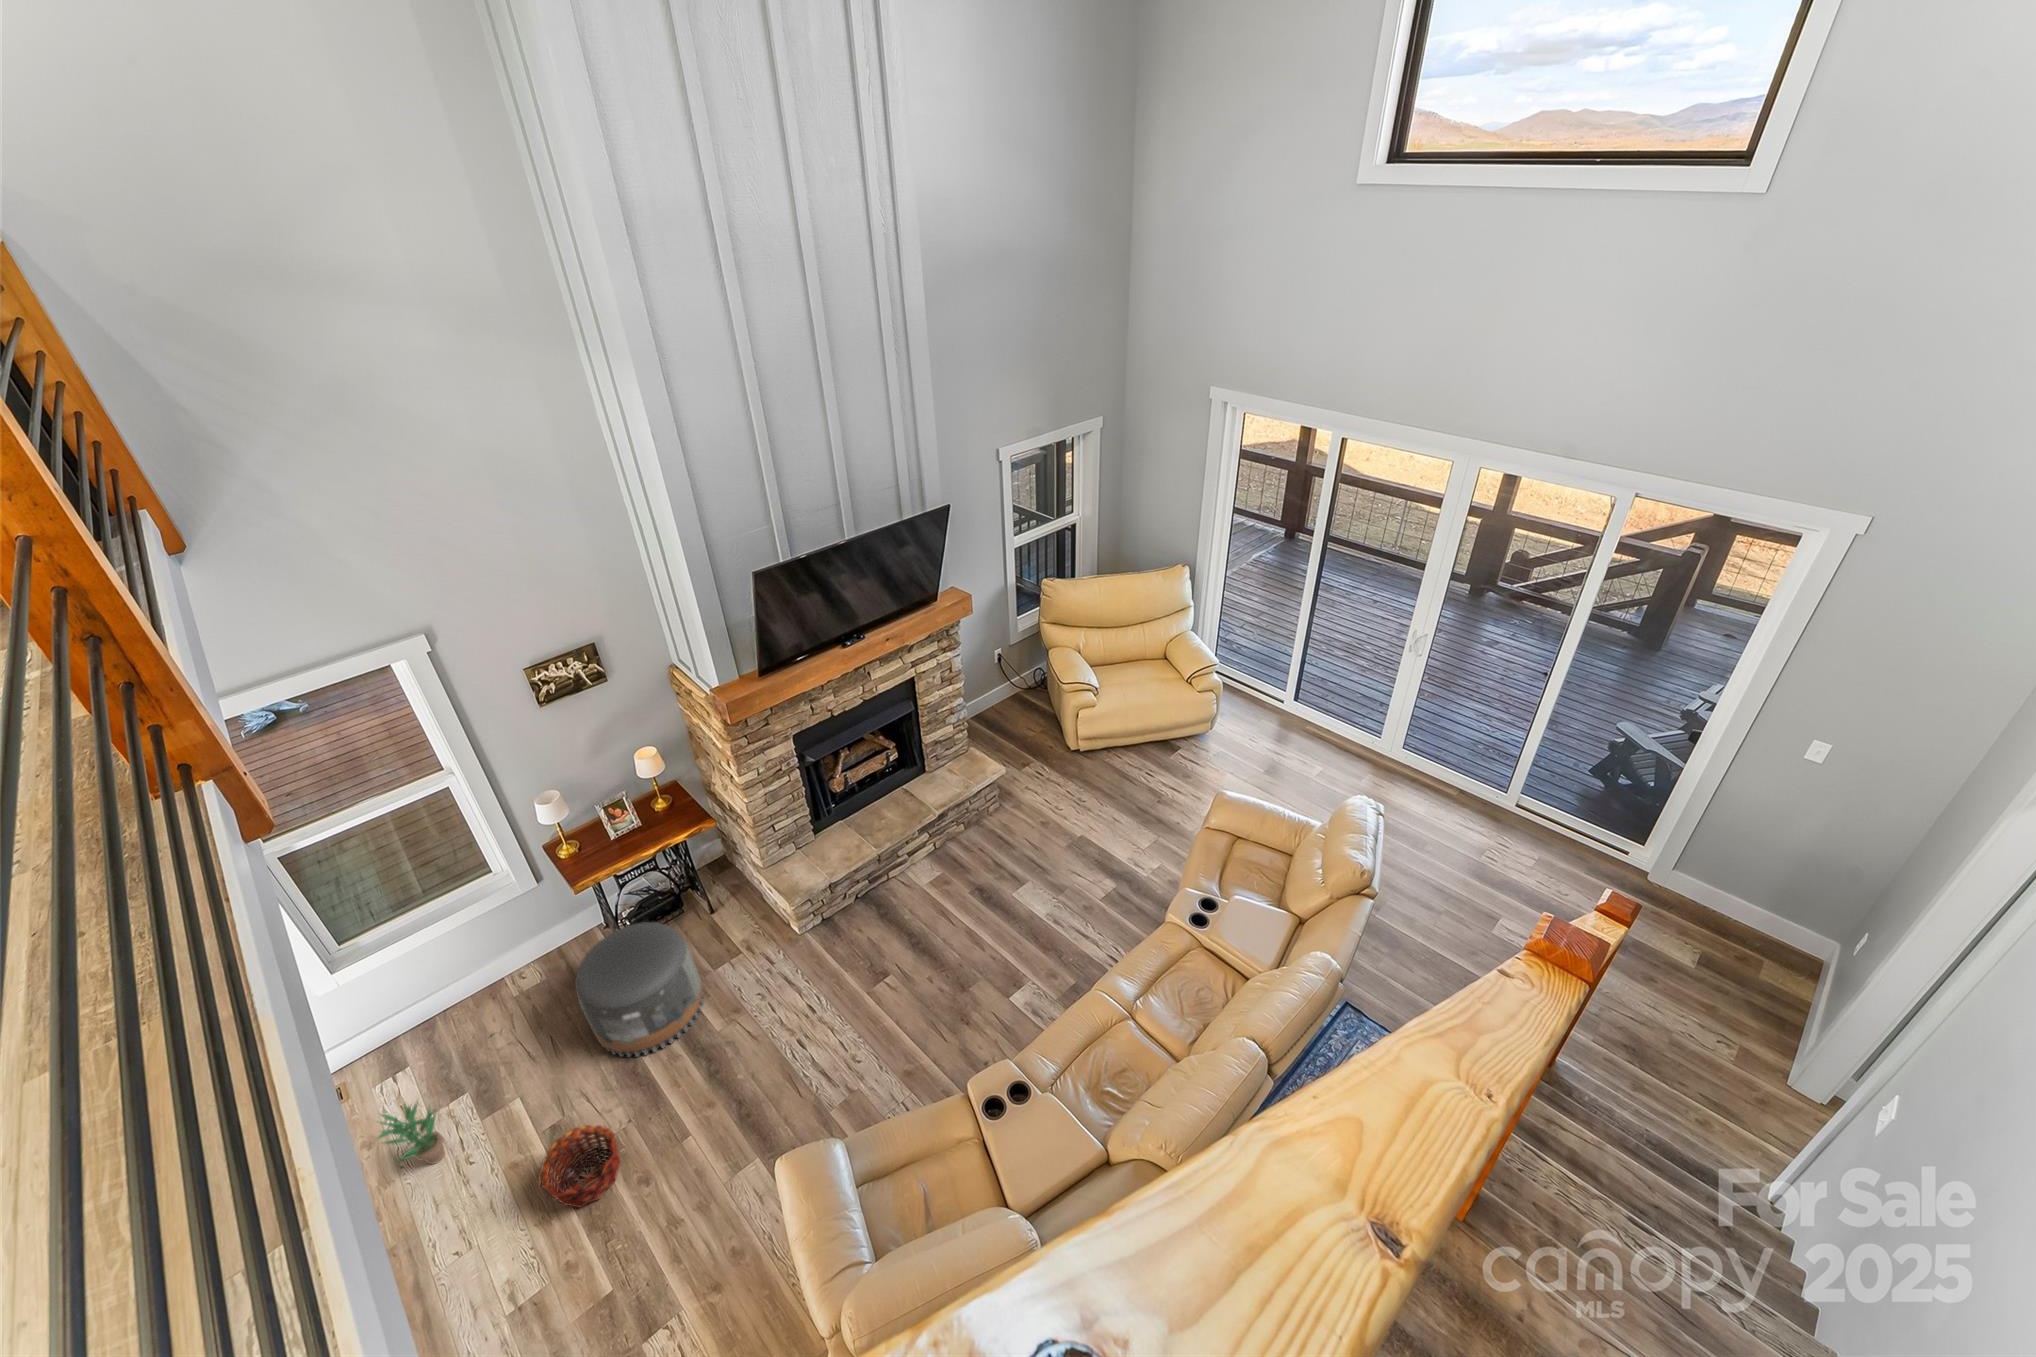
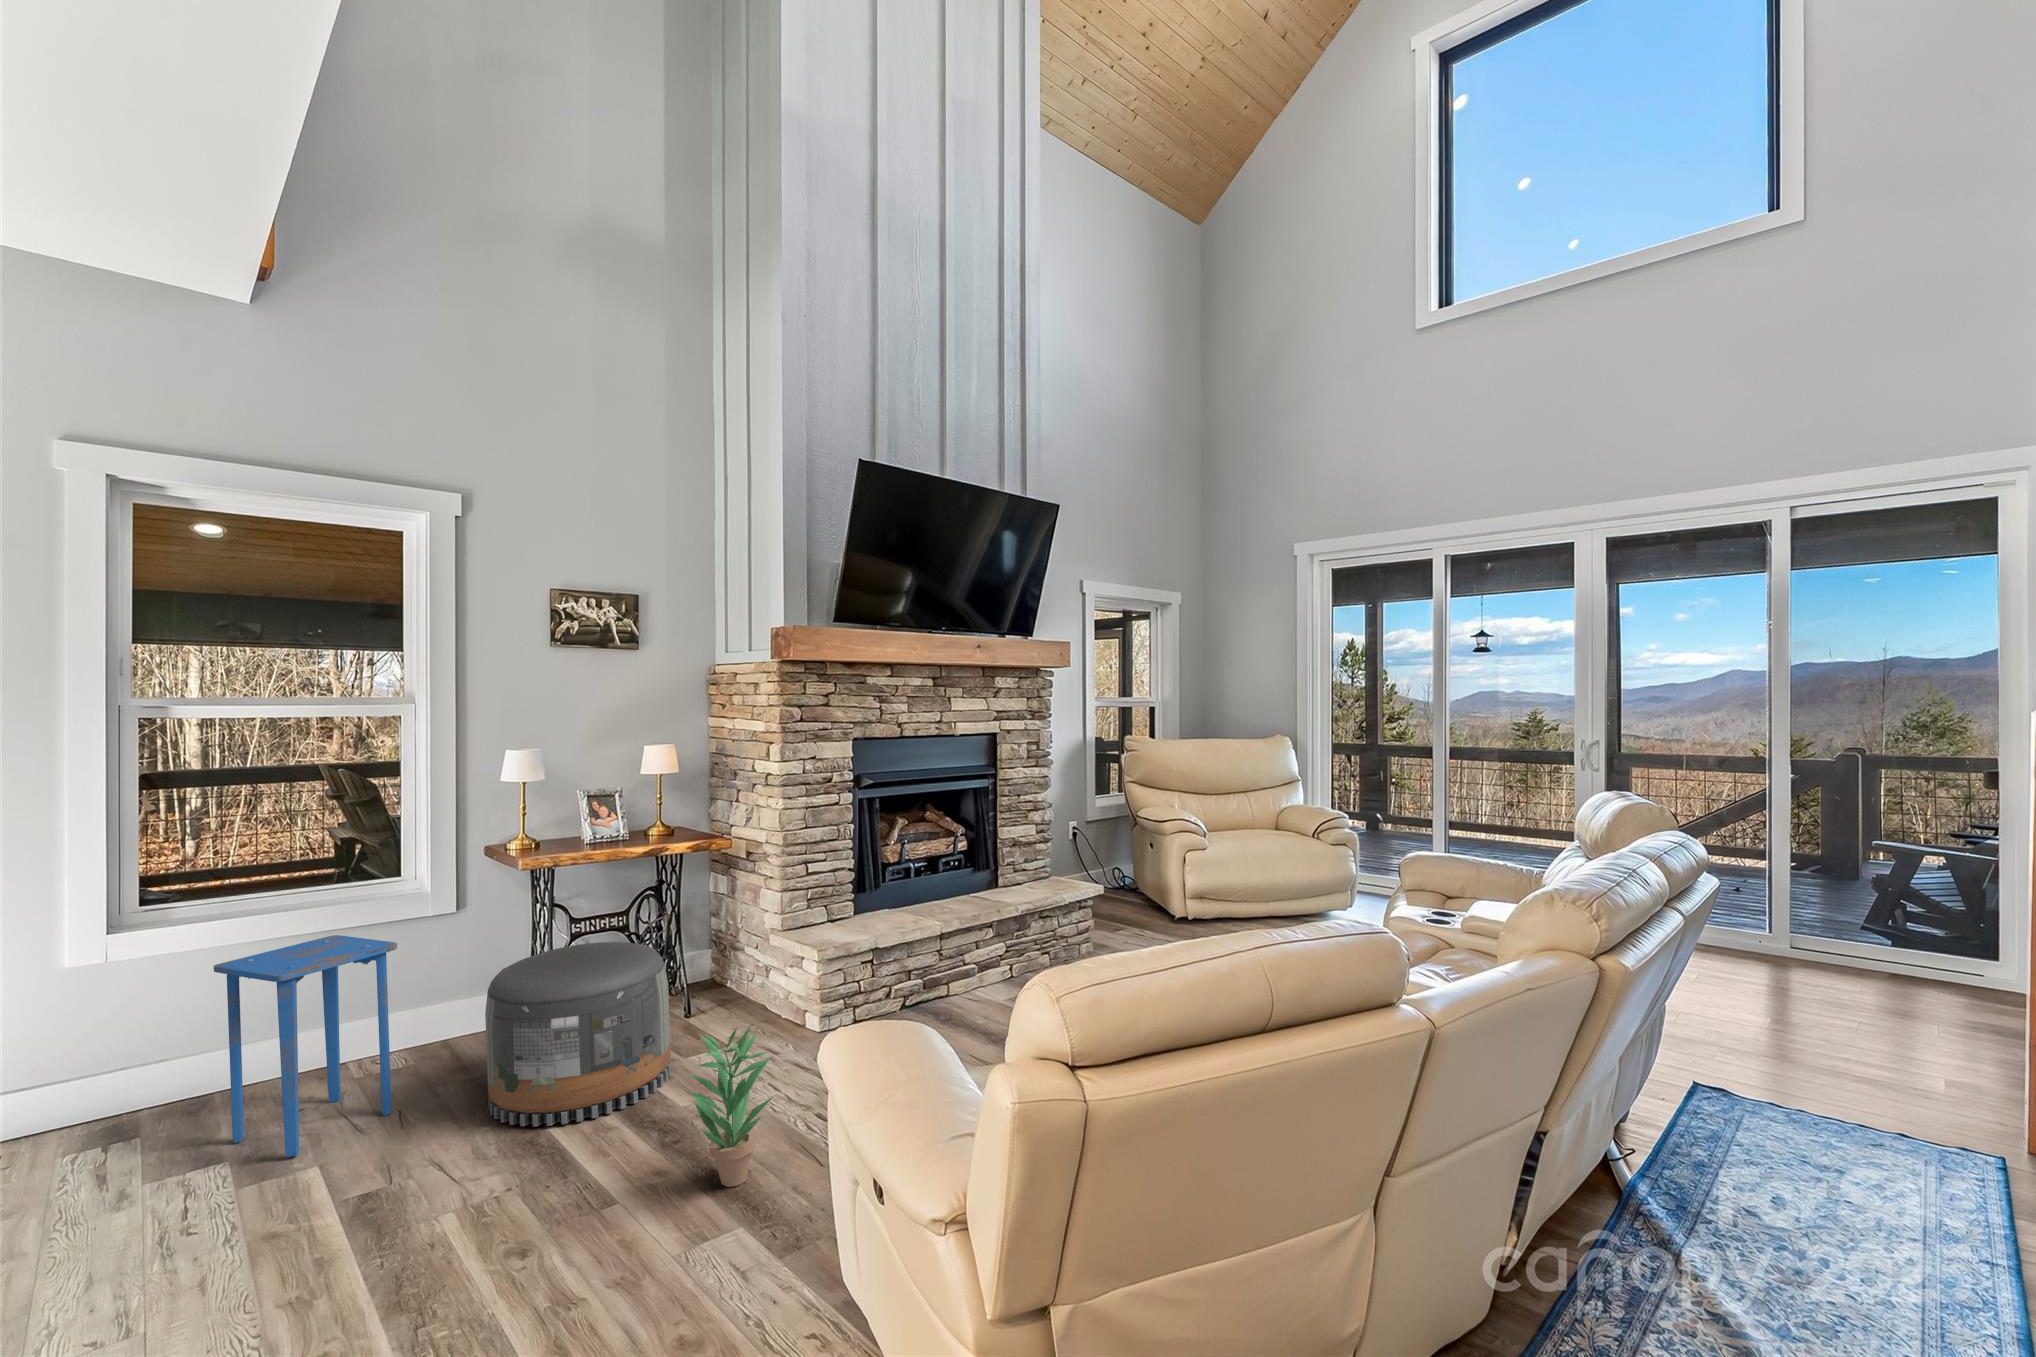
side table: none [394,948,536,1087] -> present [214,935,397,1157]
potted plant: present [377,1103,445,1164] -> present [689,1025,773,1187]
basket: present [539,1125,620,1207] -> none [338,1112,495,1283]

